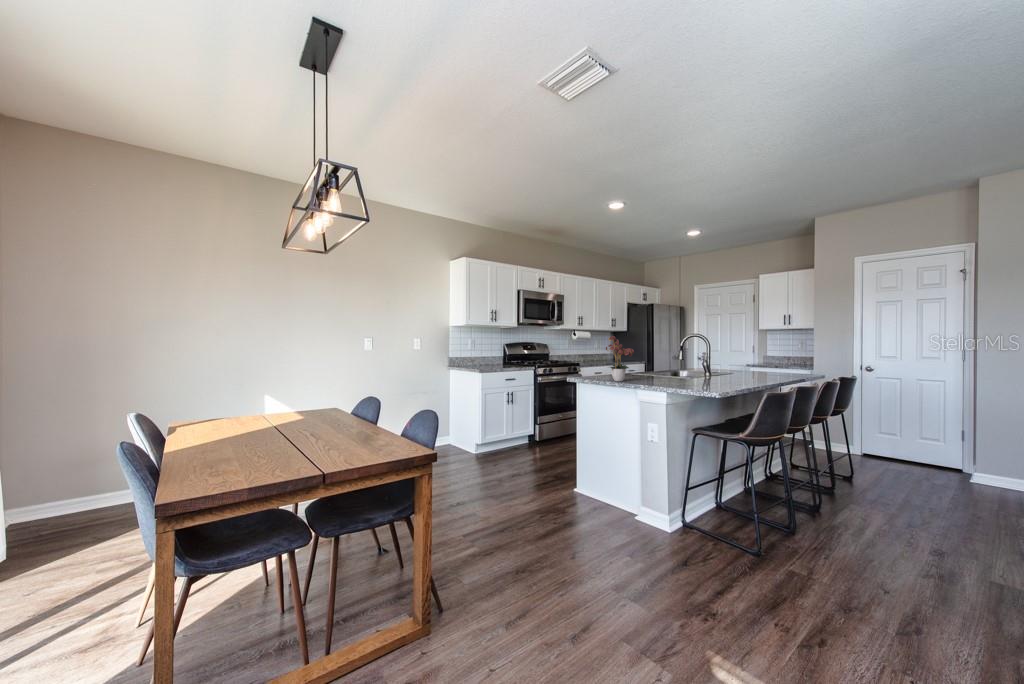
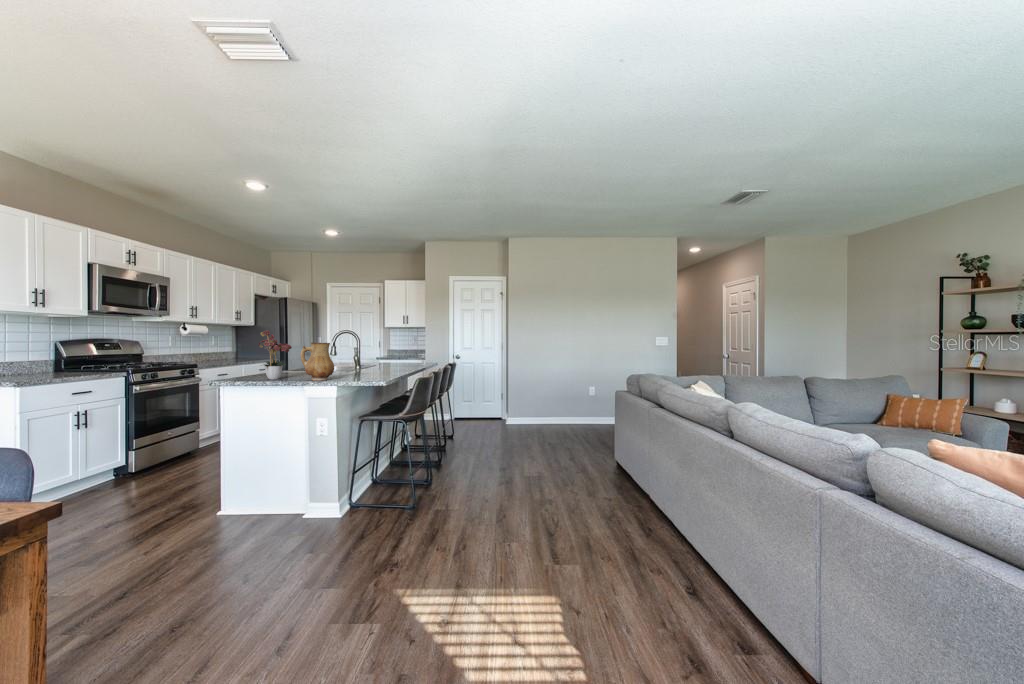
ceramic pitcher: none [637,348,670,386] -> present [300,342,334,381]

